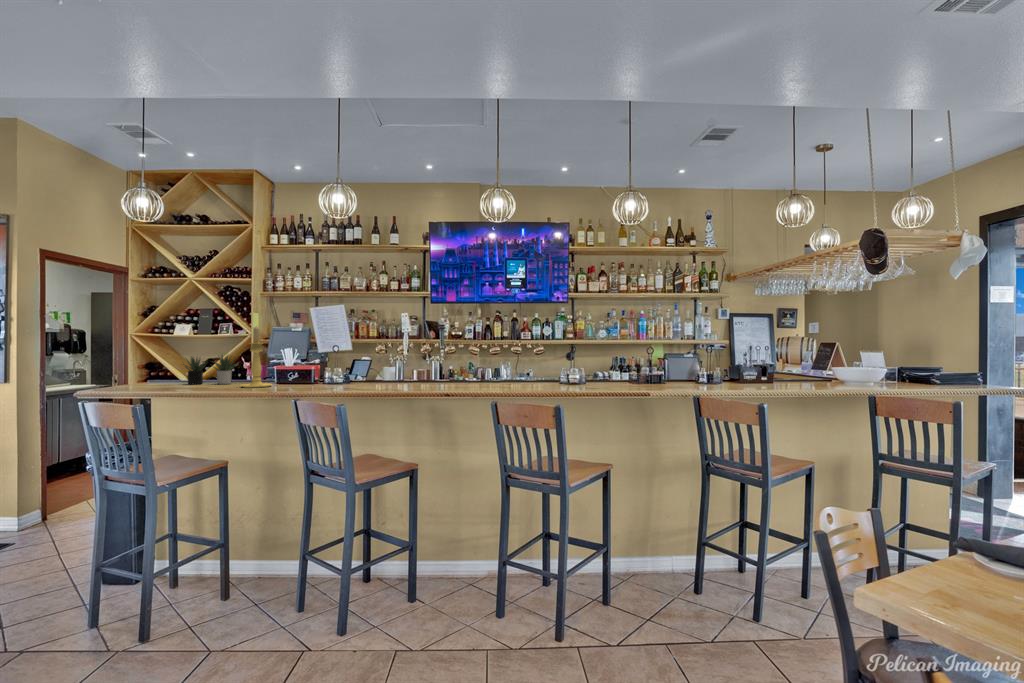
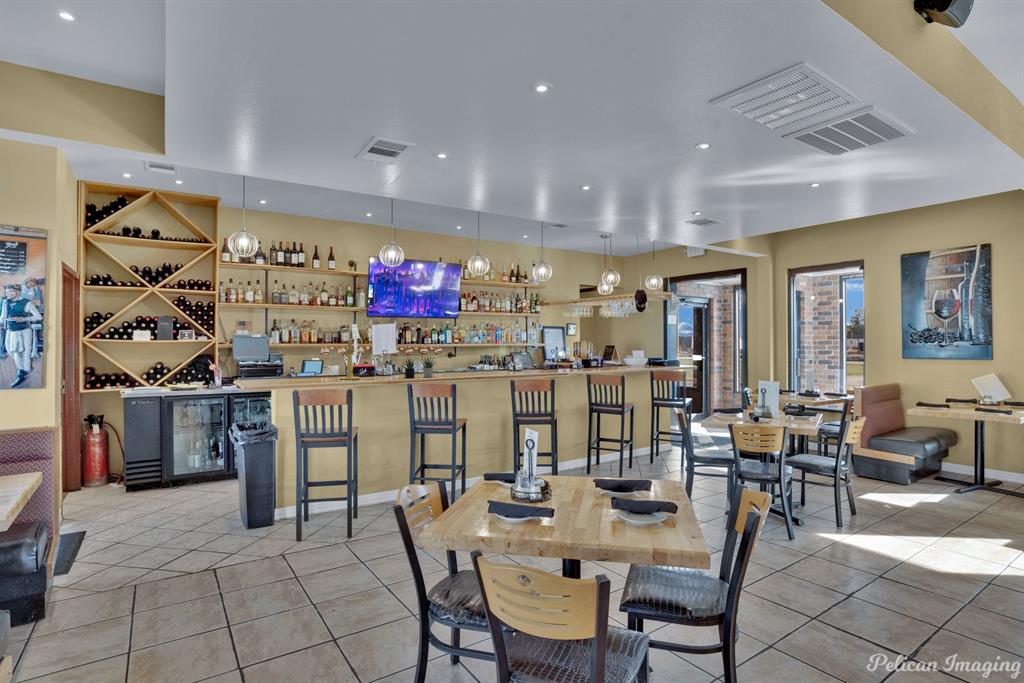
succulent plant: present [183,355,236,384] -> present [402,357,435,378]

